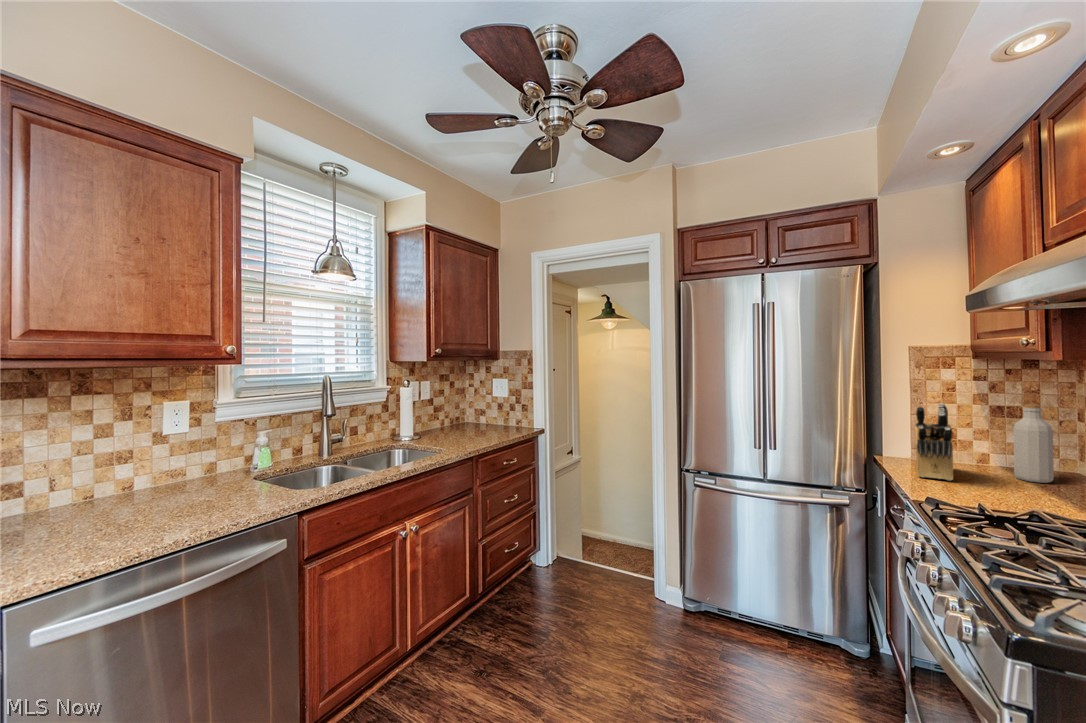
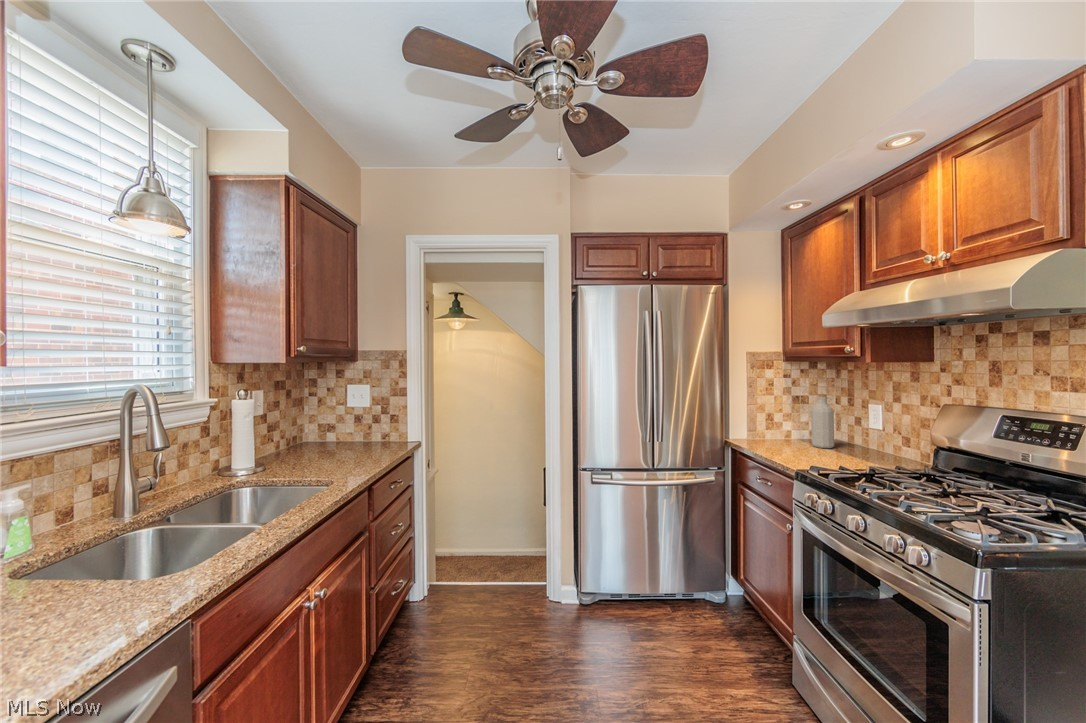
knife block: present [916,403,953,480] -> none [755,395,797,453]

